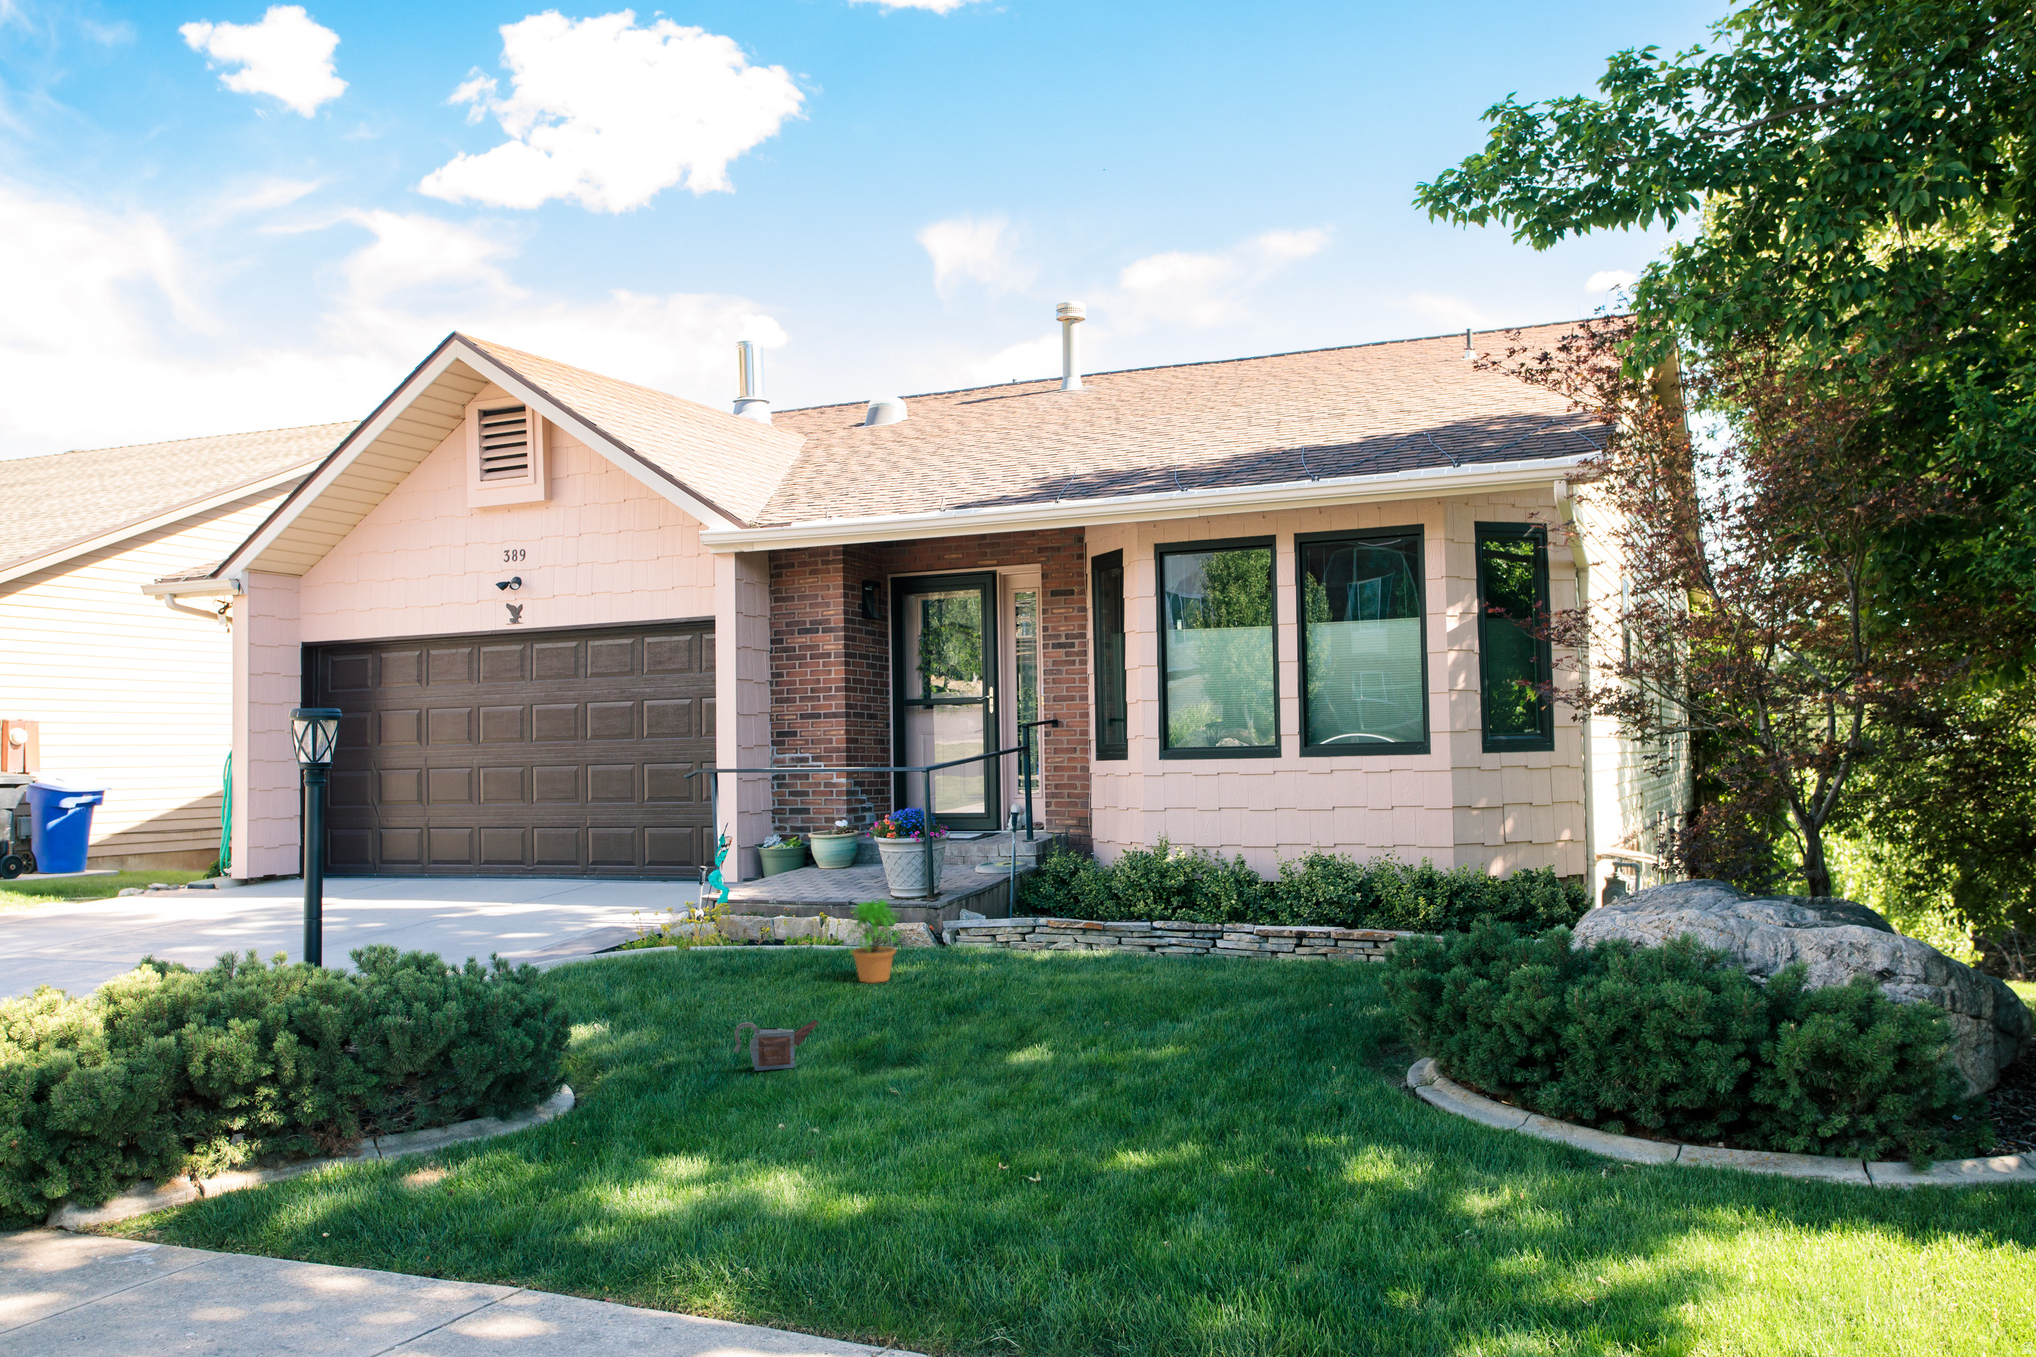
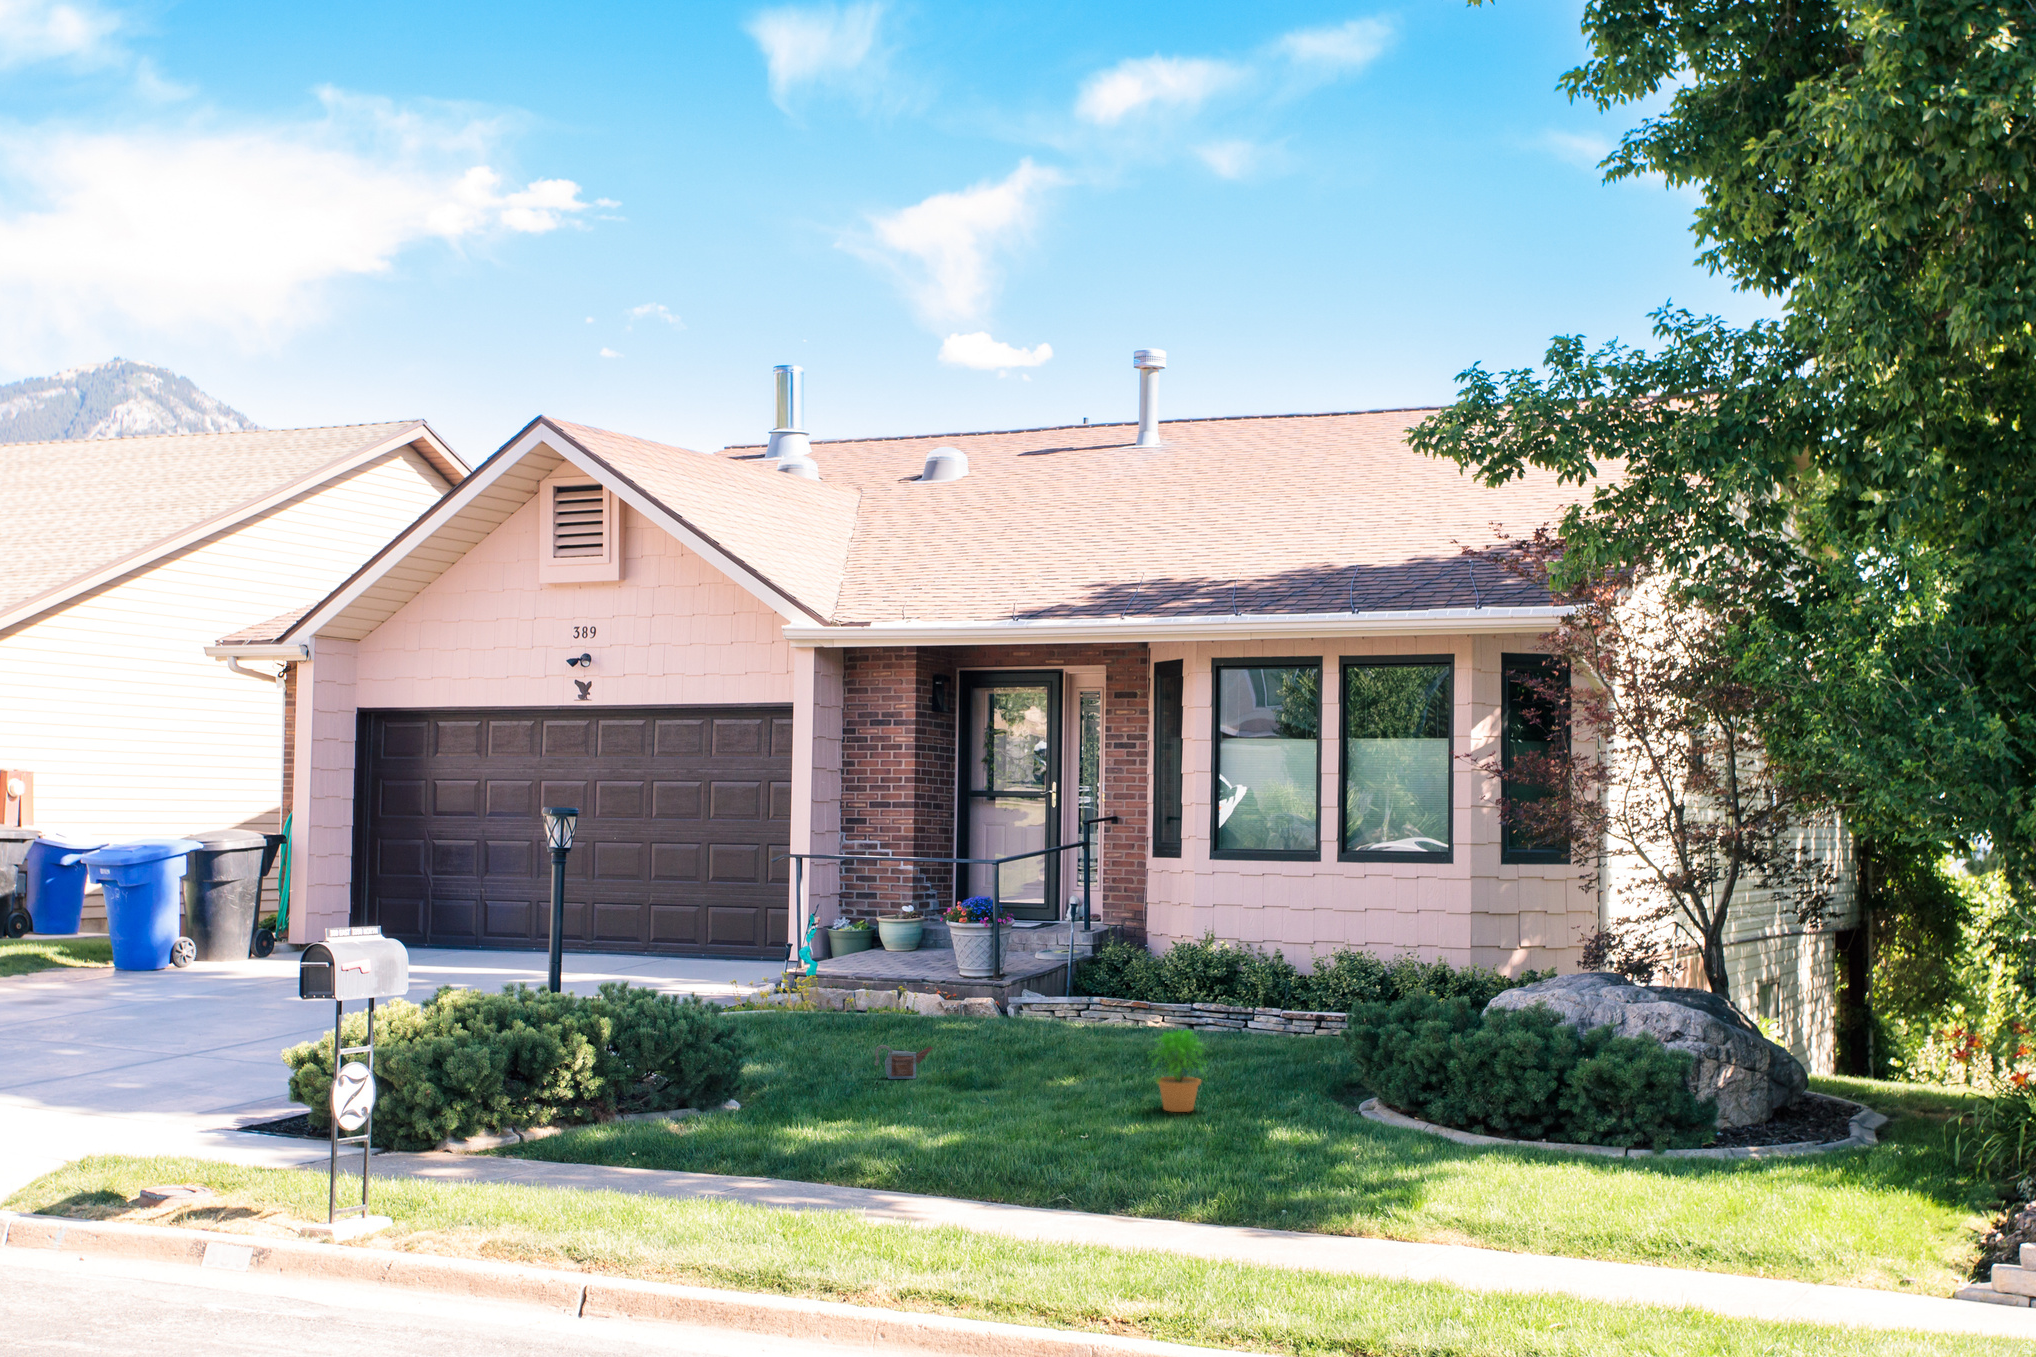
potted plant: present [846,900,901,983] -> present [1151,1030,1206,1112]

